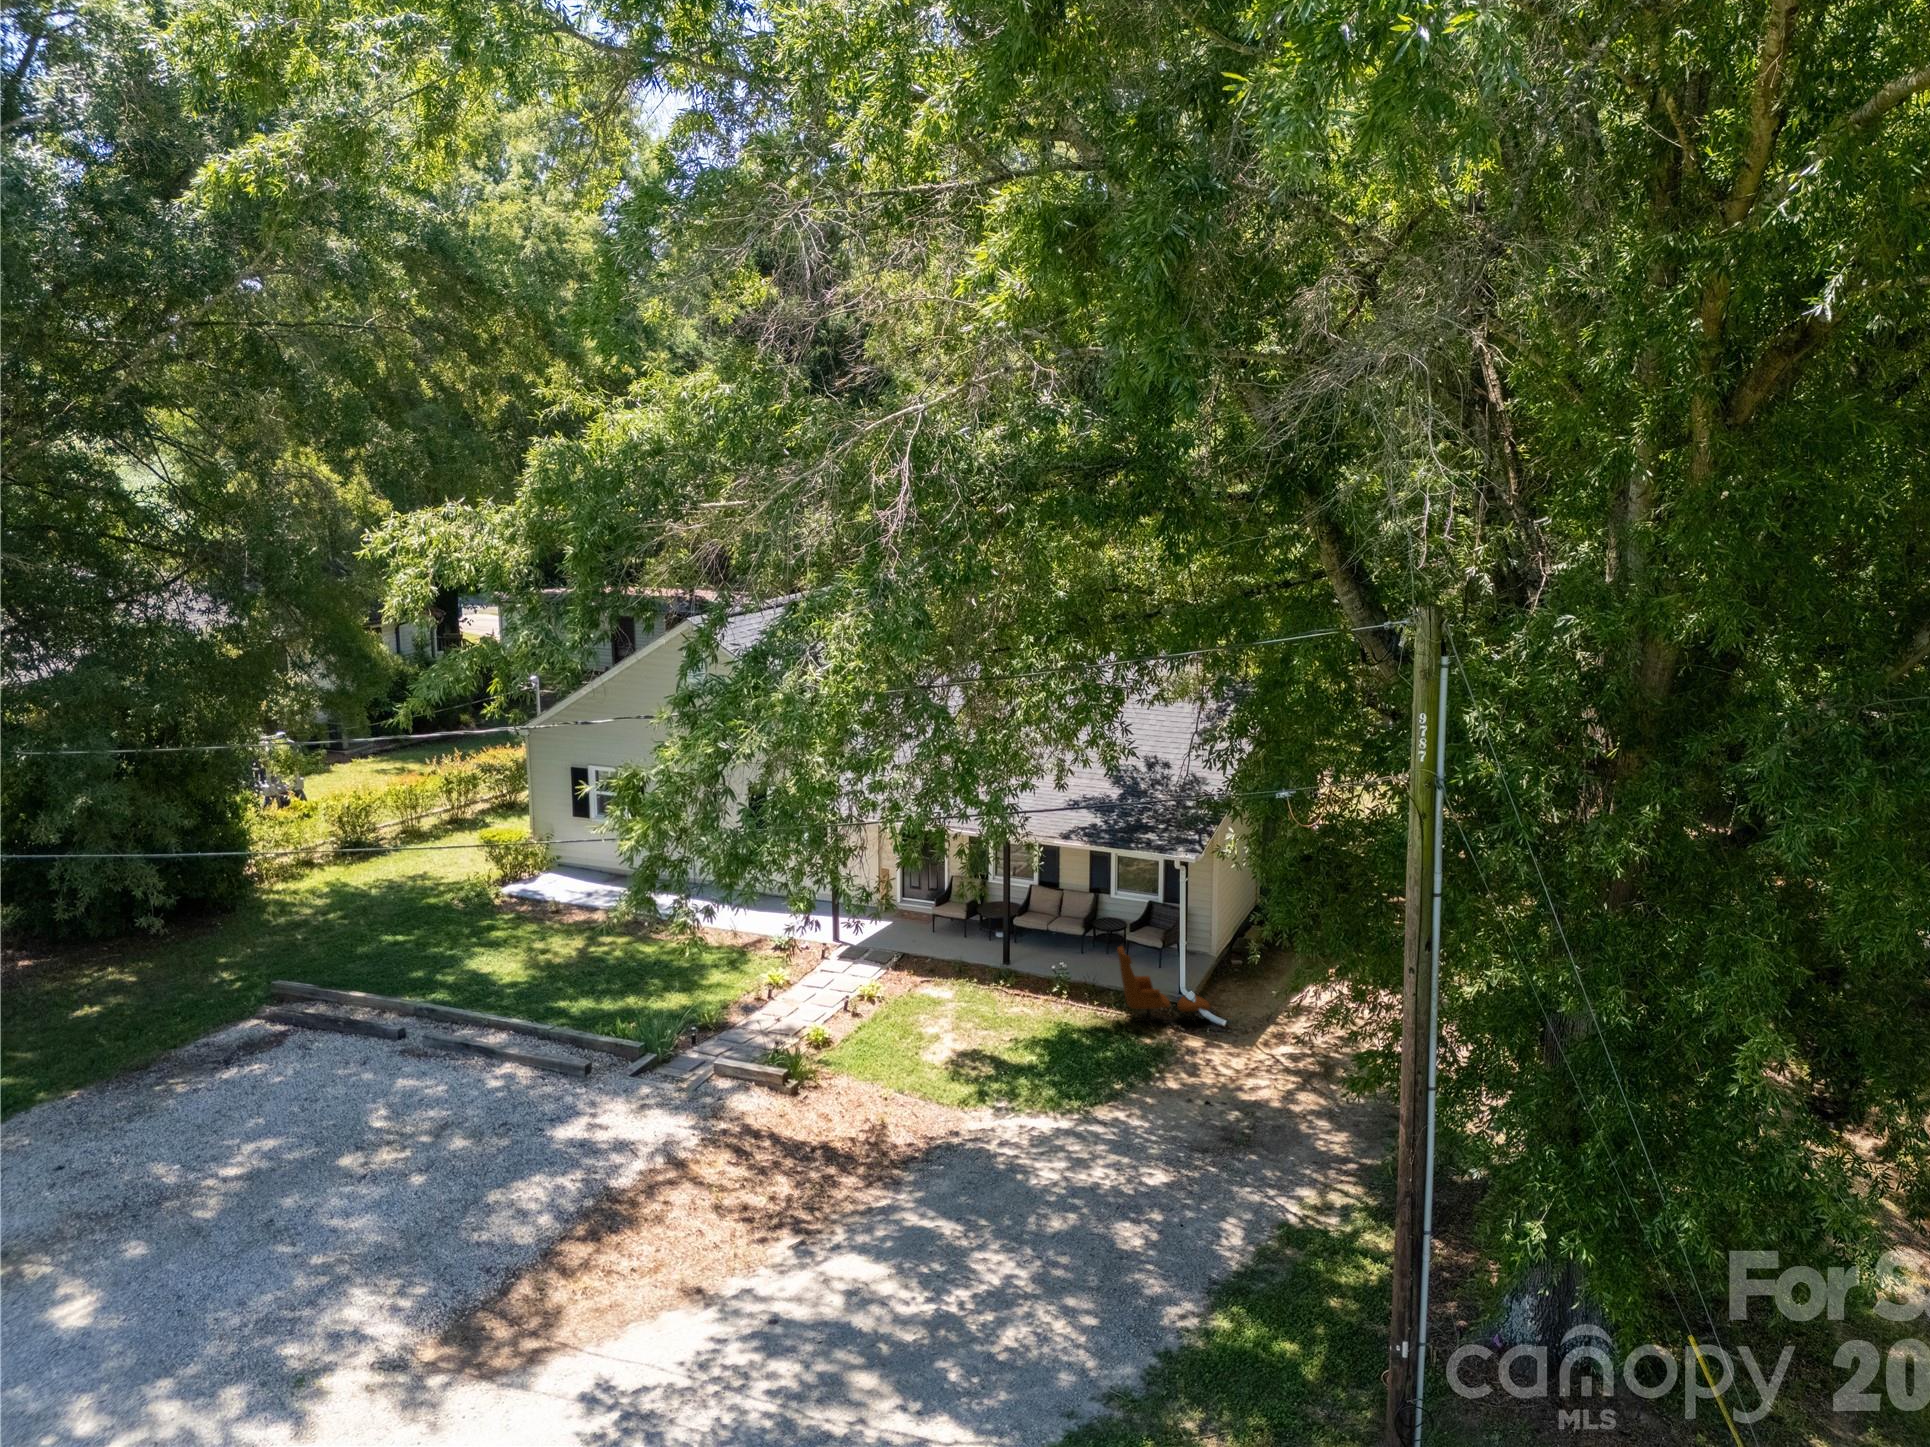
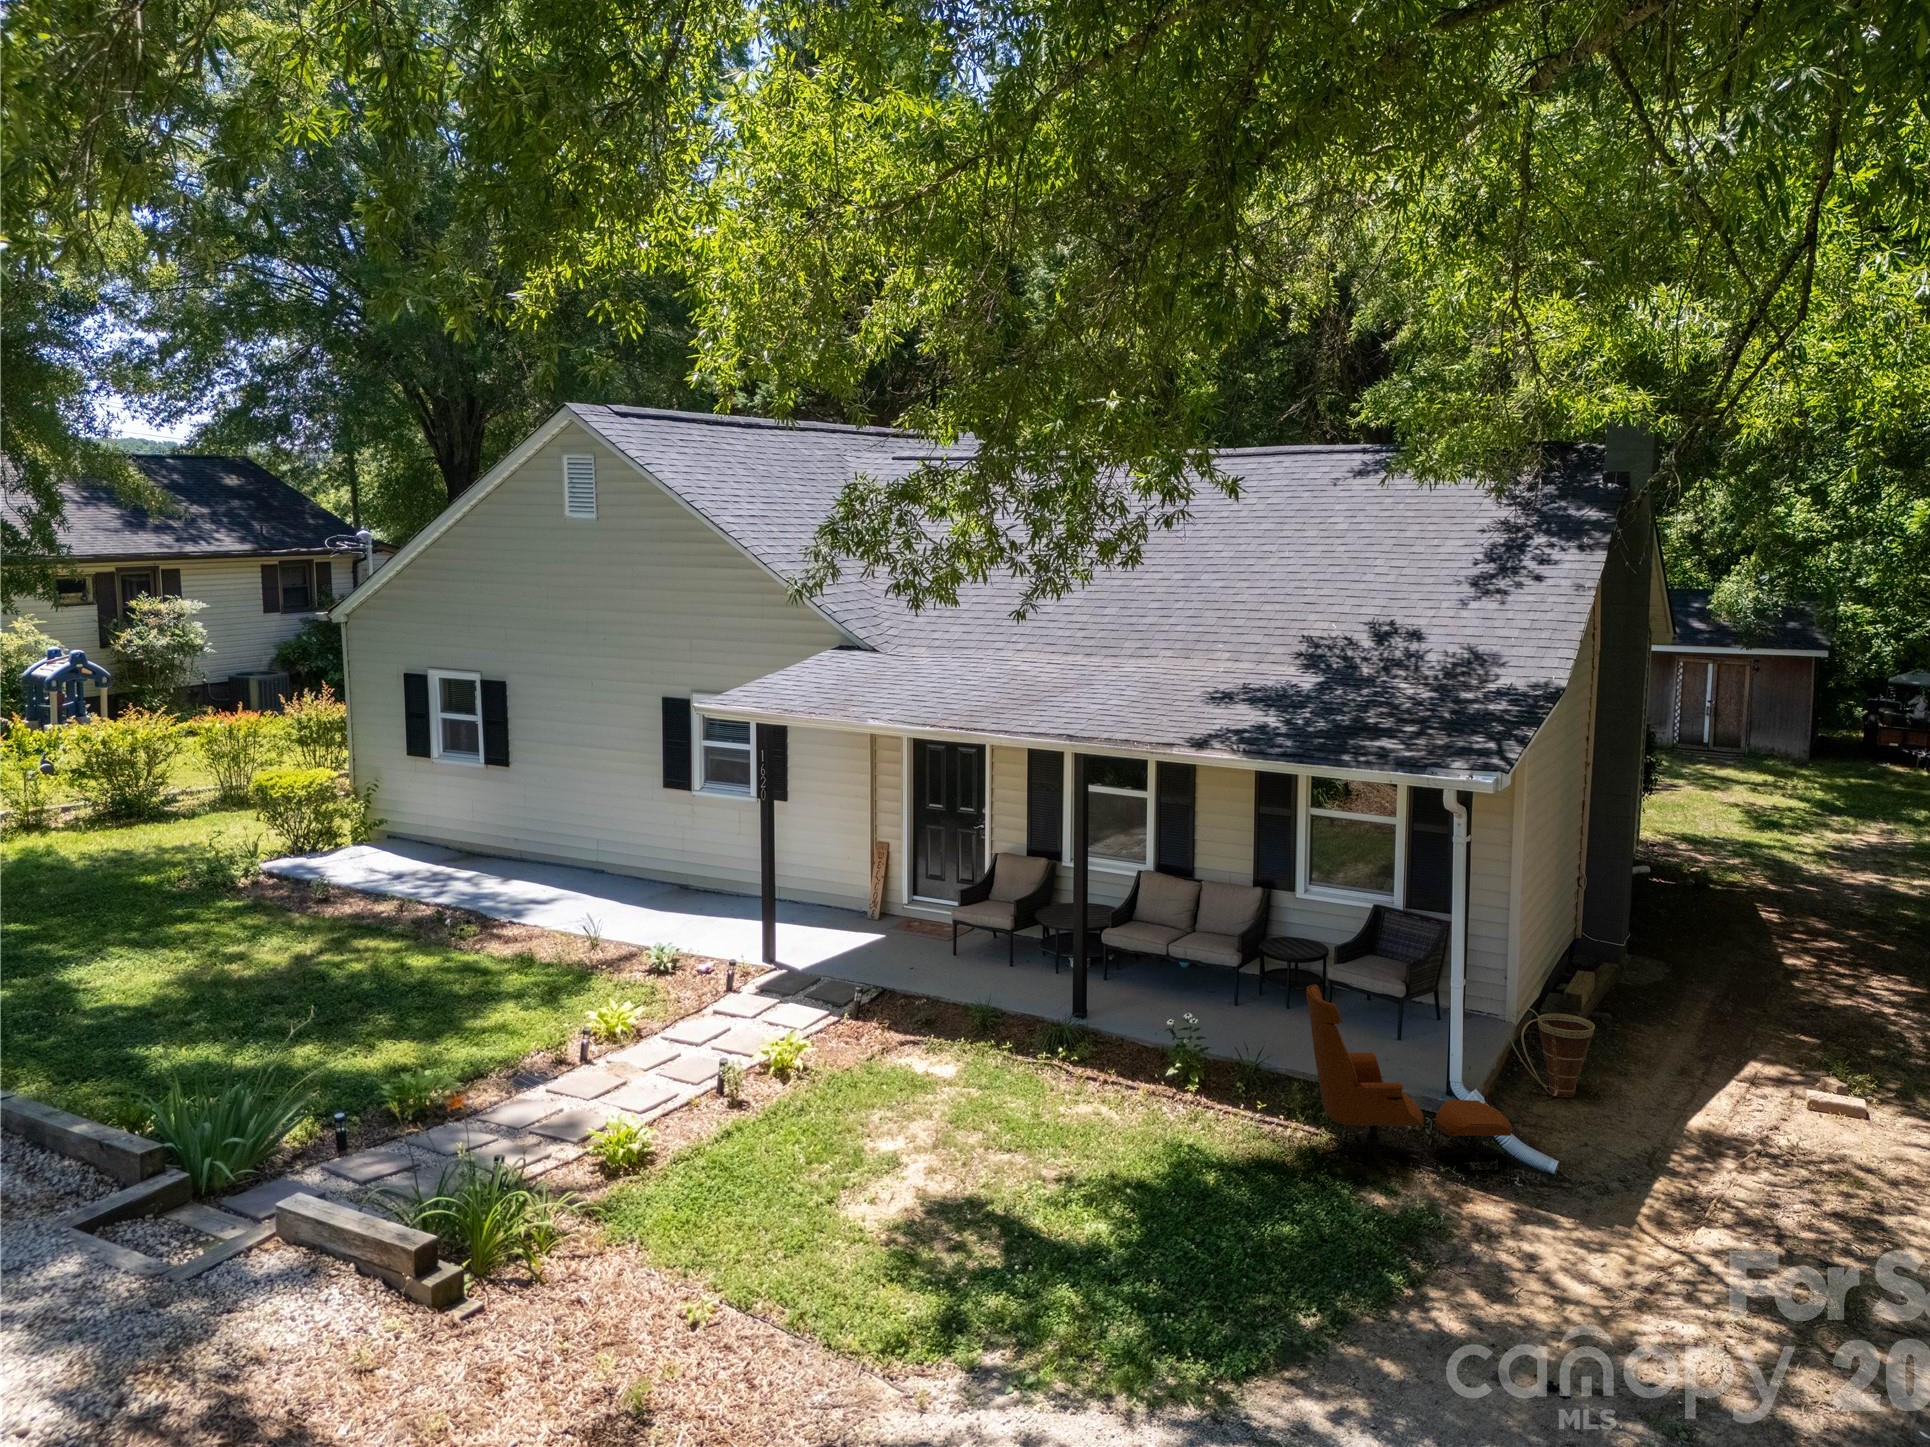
basket: none [1217,950,1257,992] -> present [1507,1007,1595,1098]

